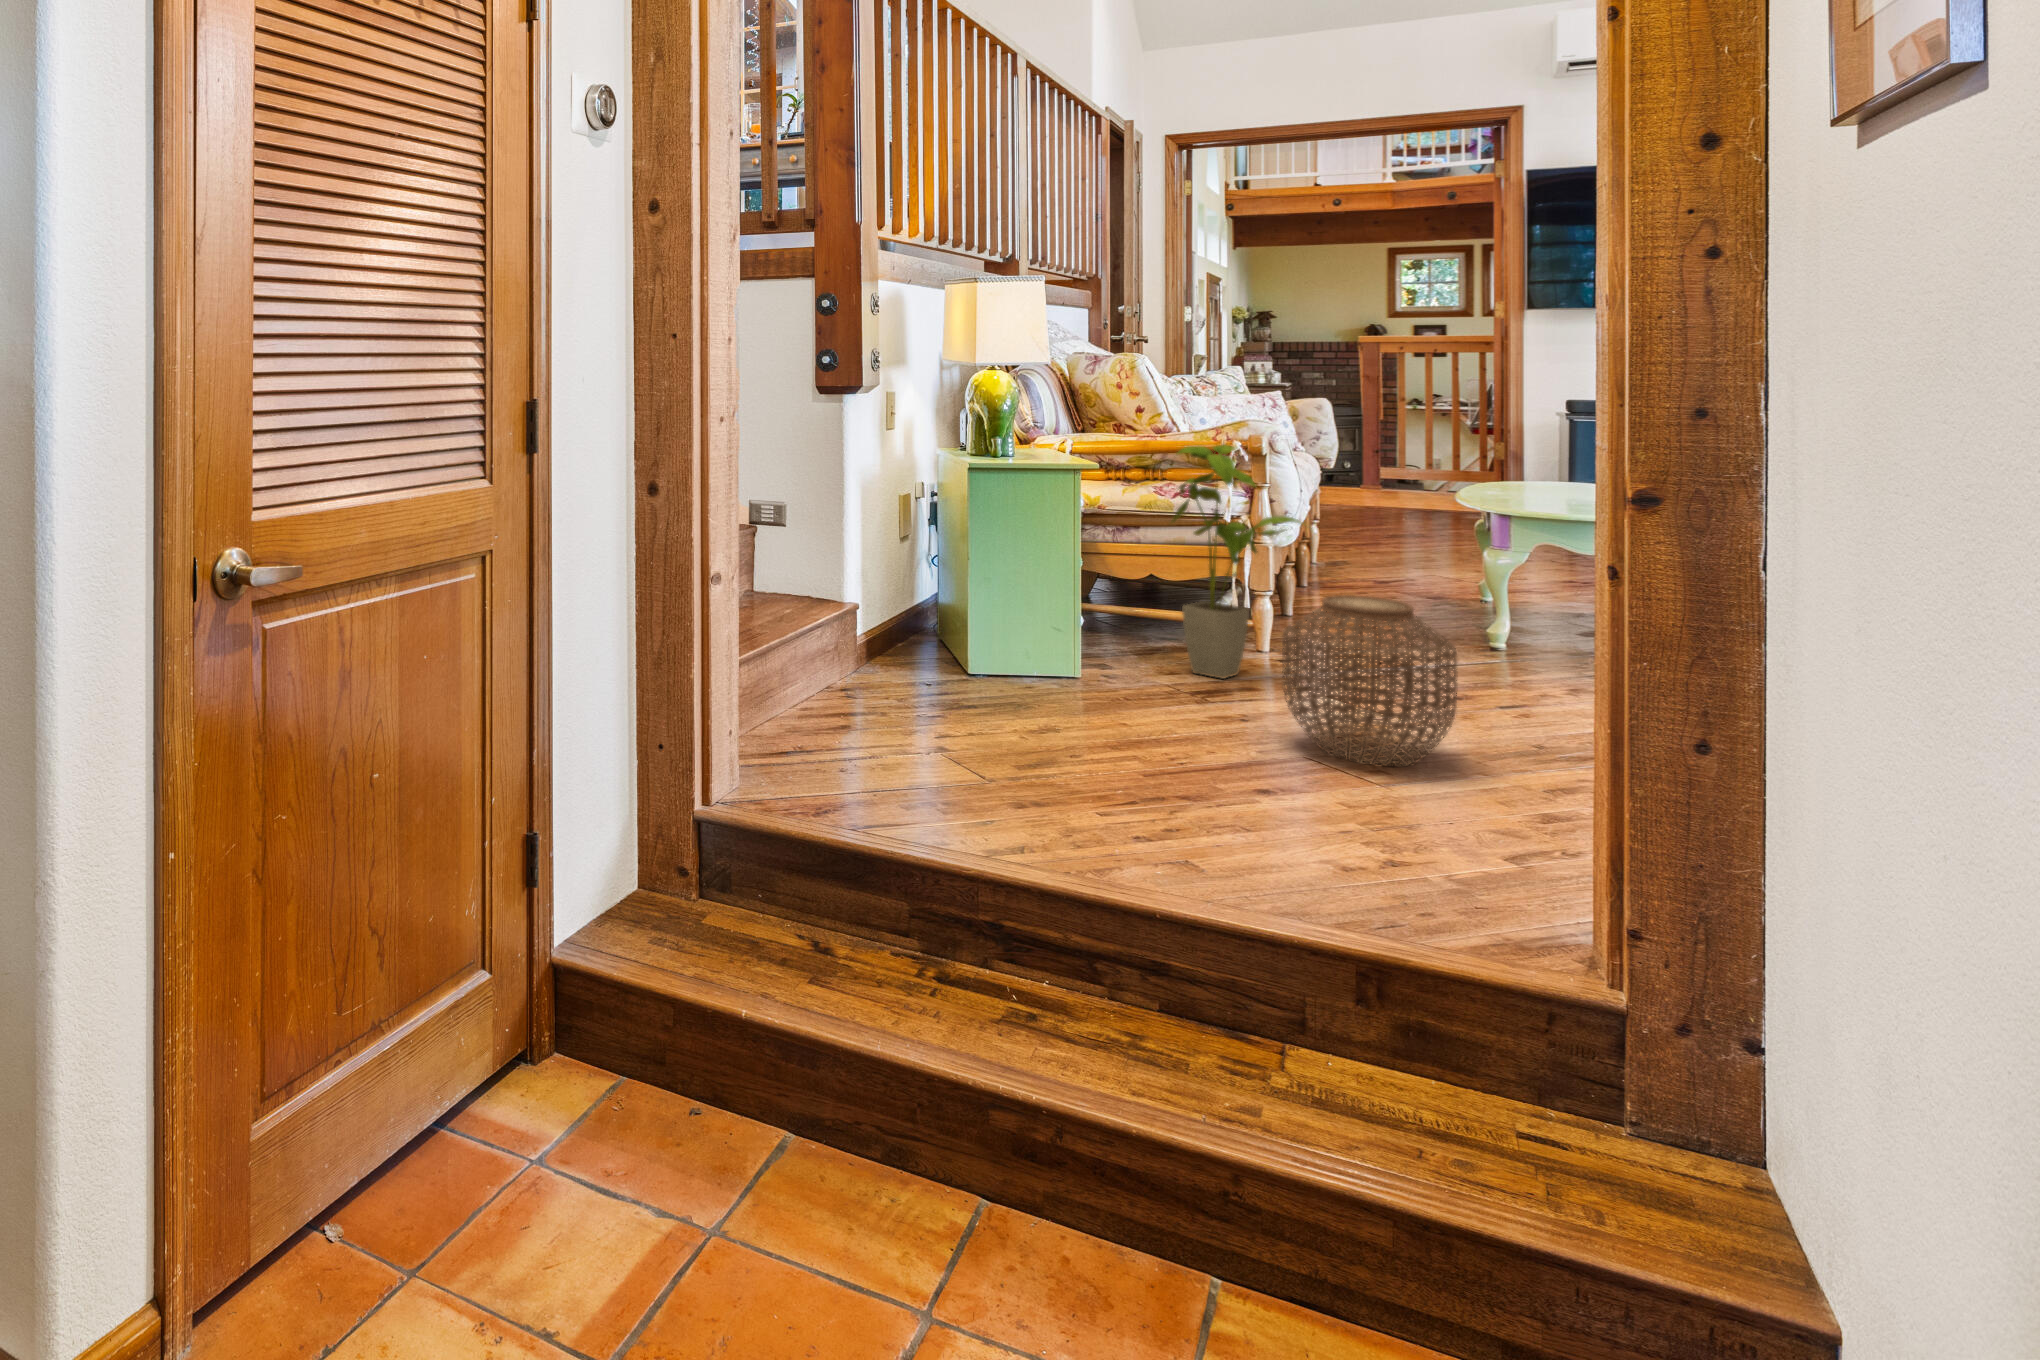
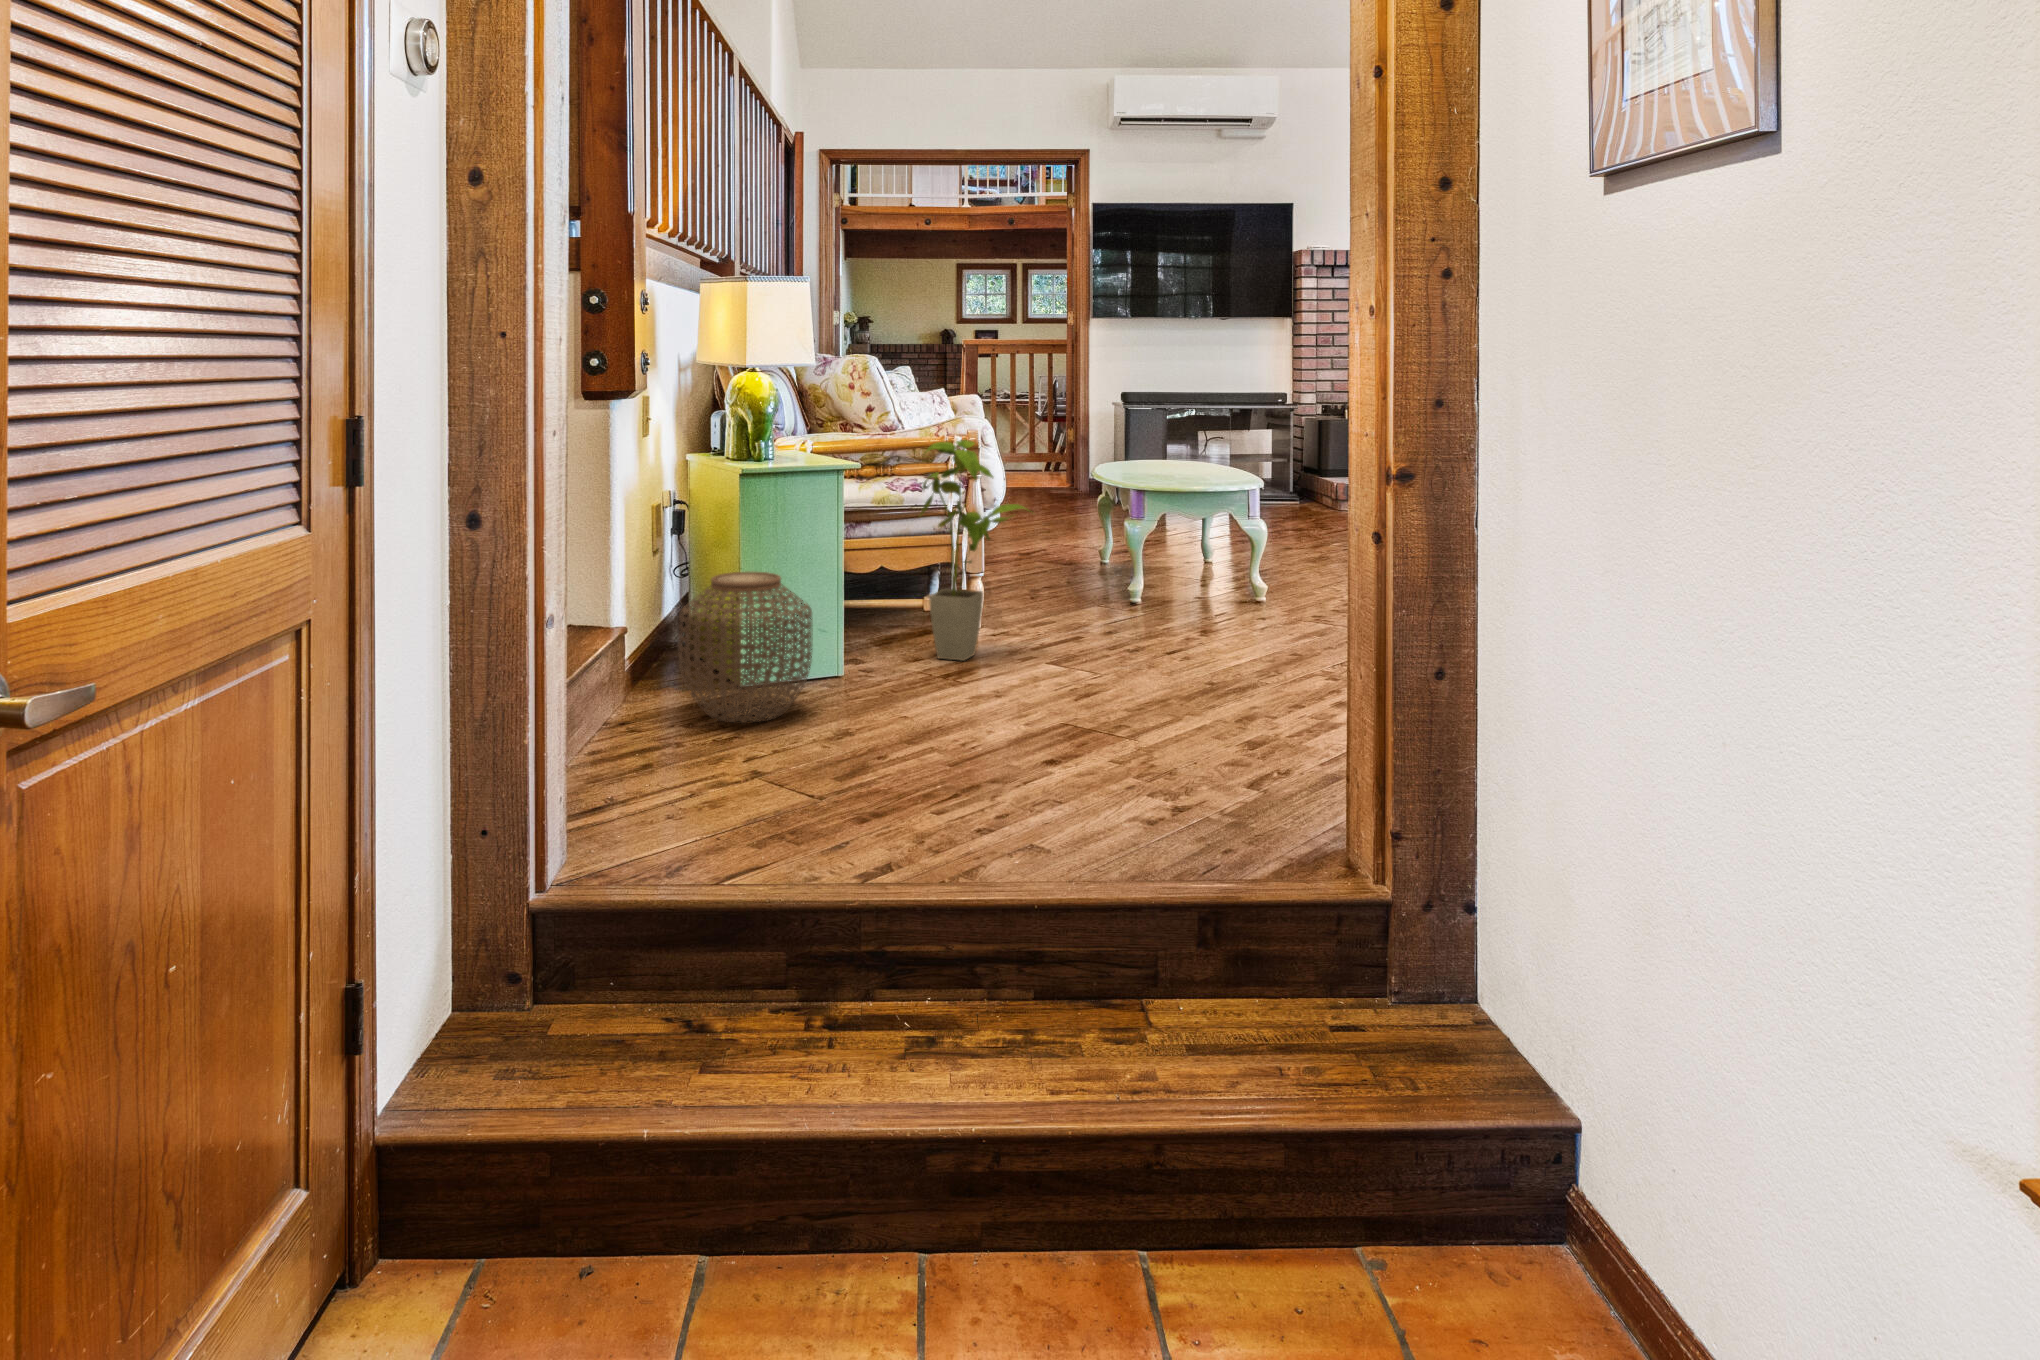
woven basket: present [1282,595,1457,766] -> present [679,572,813,723]

